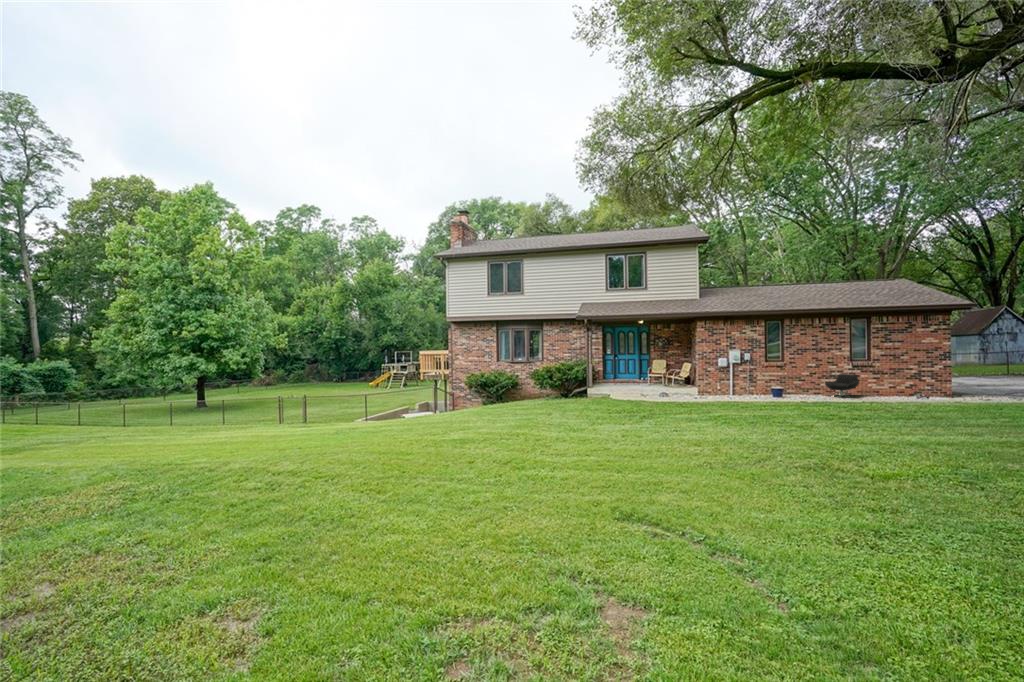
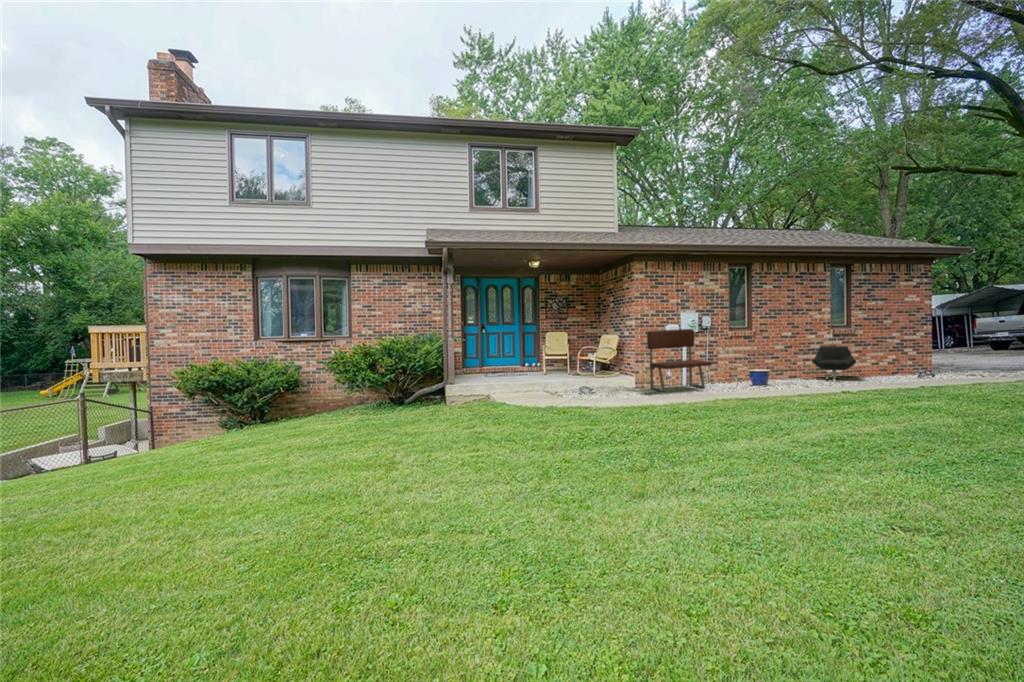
bench: none [702,361,740,398] -> present [647,329,712,392]

